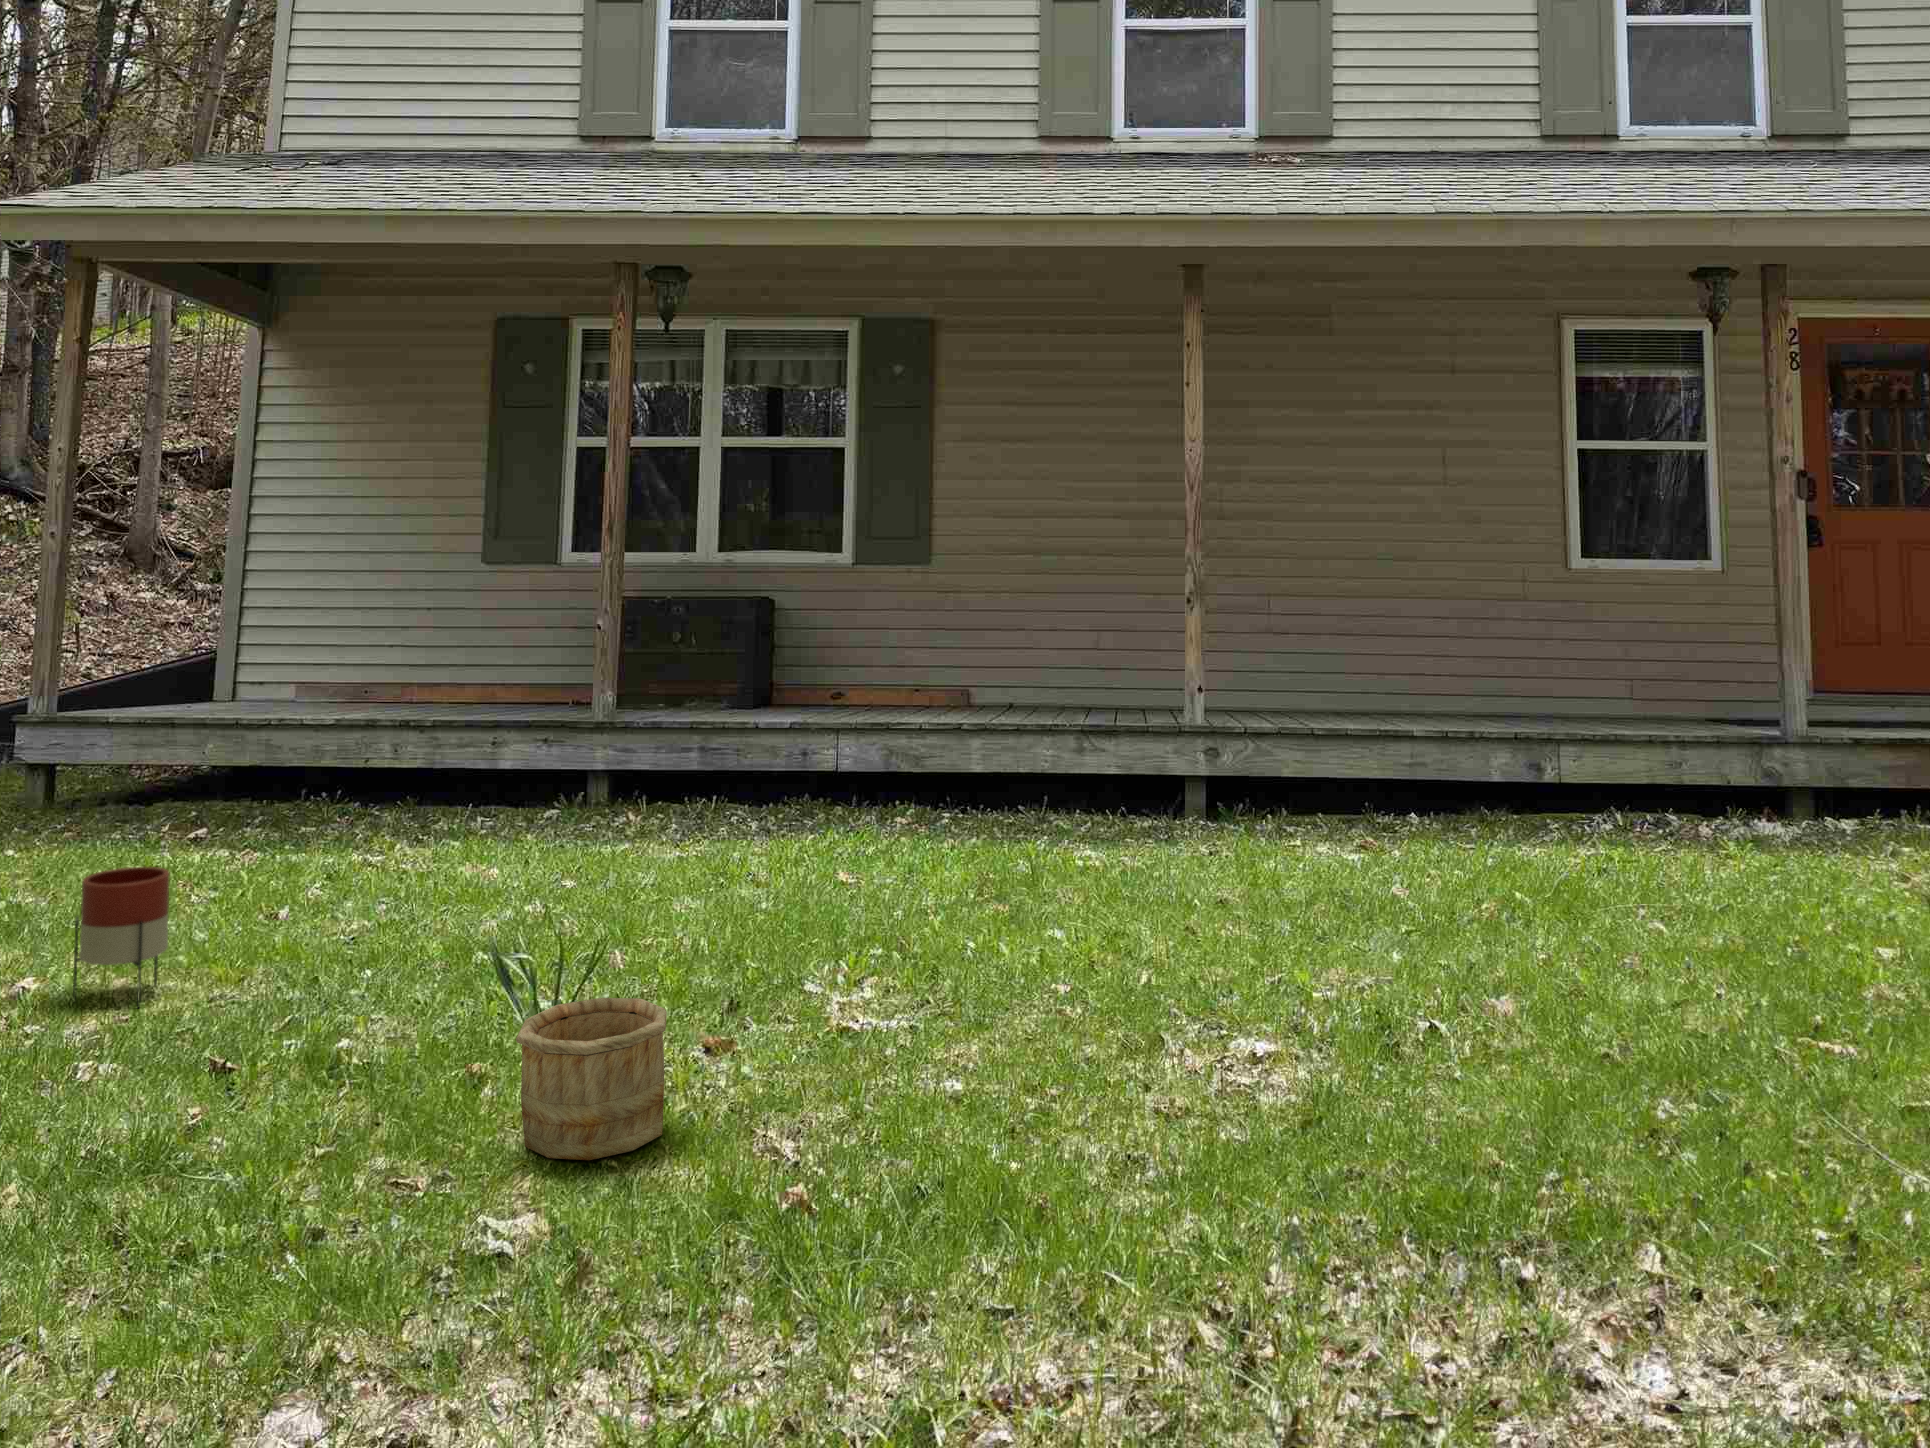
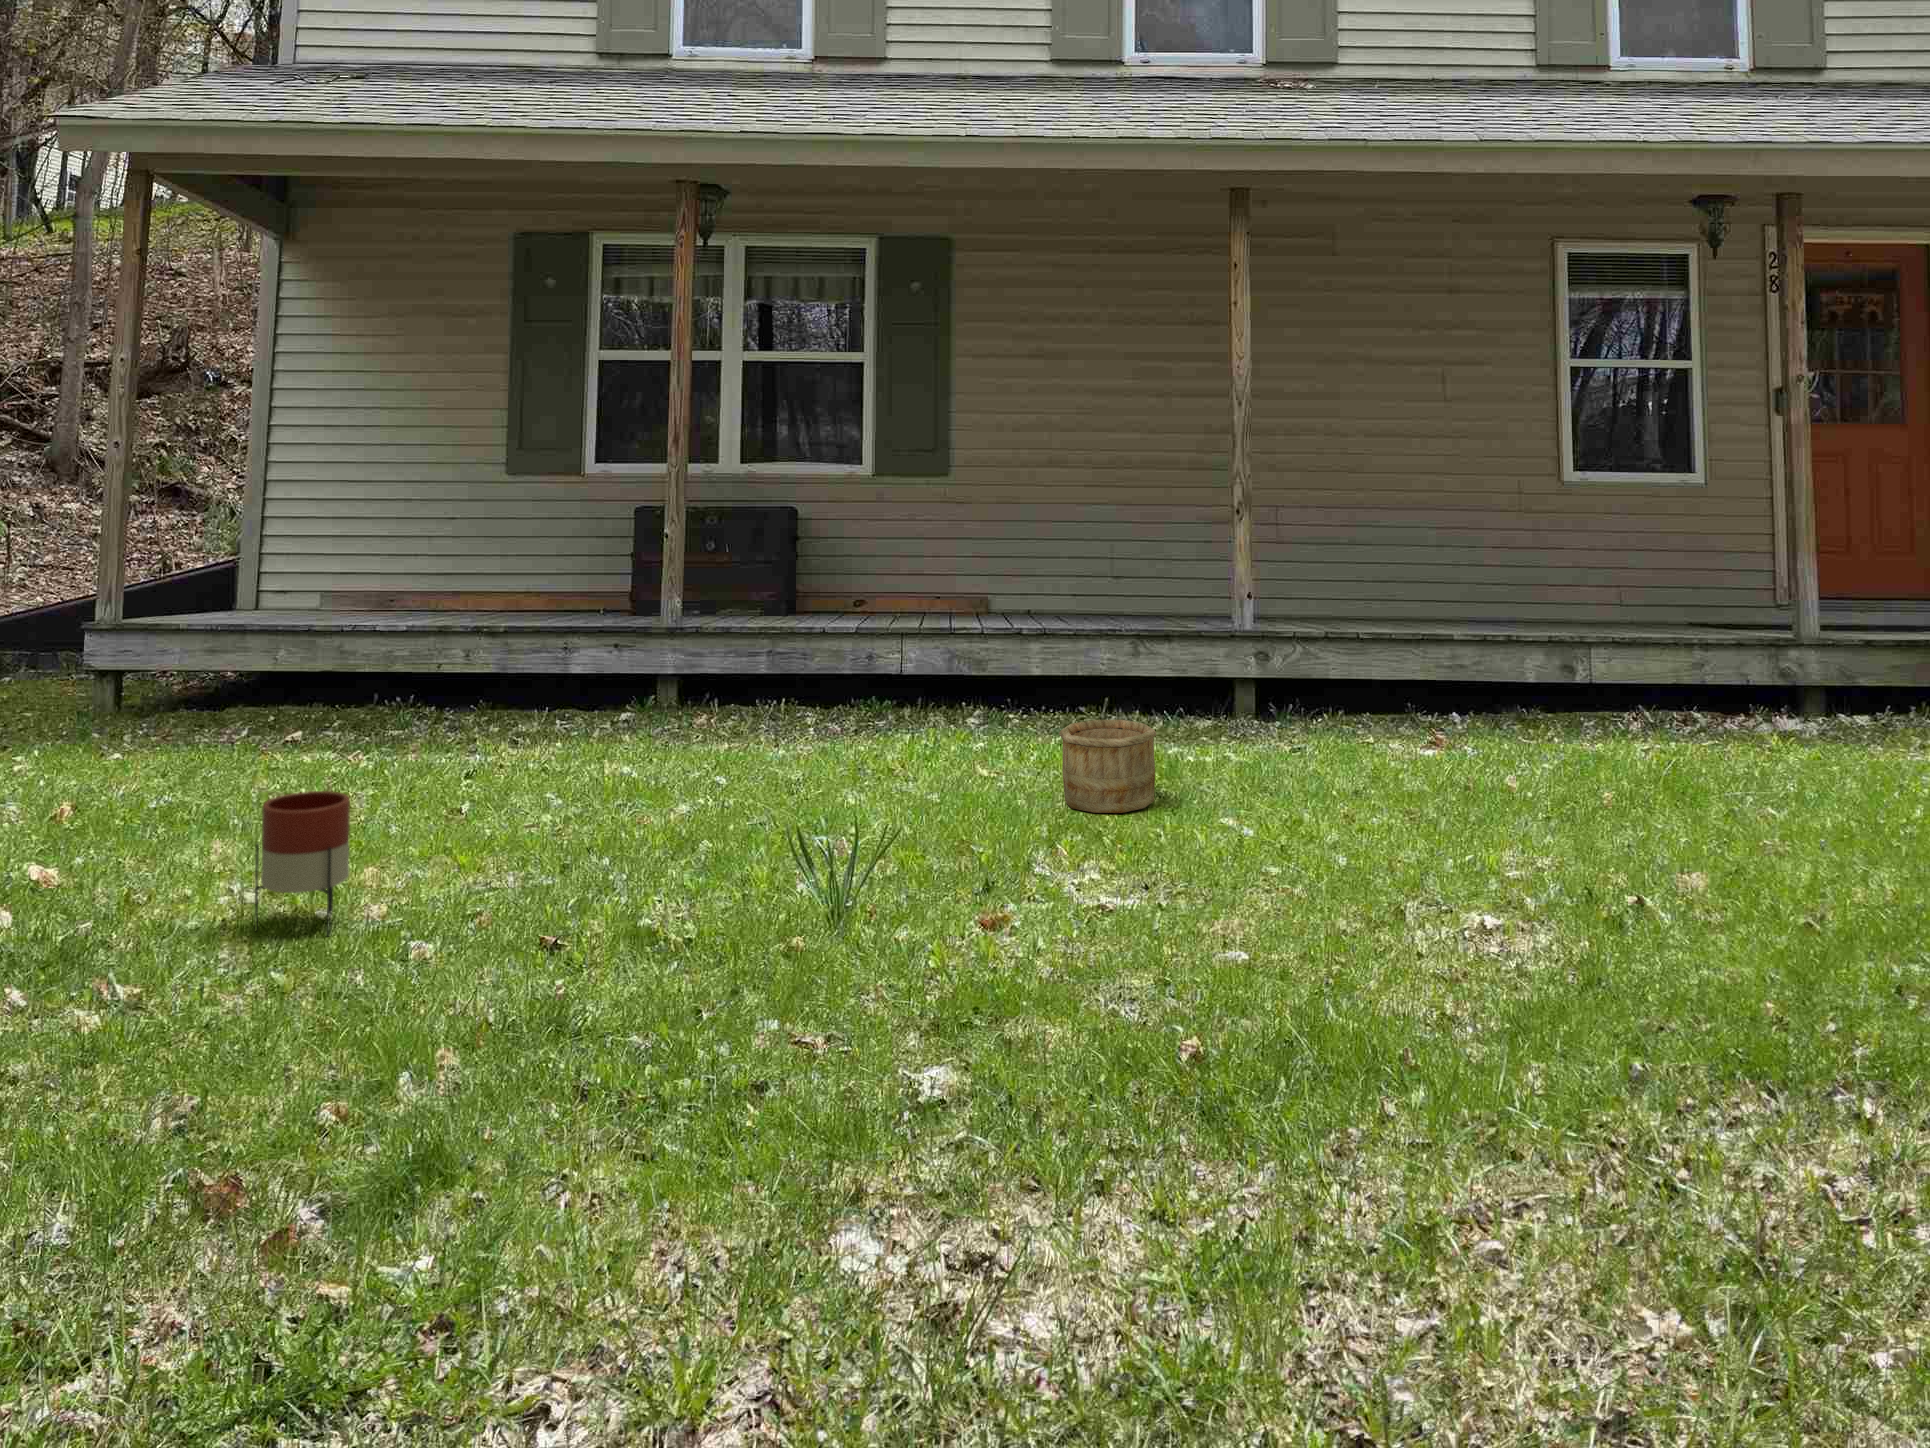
wooden bucket: present [516,998,667,1160] -> present [1059,720,1156,813]

